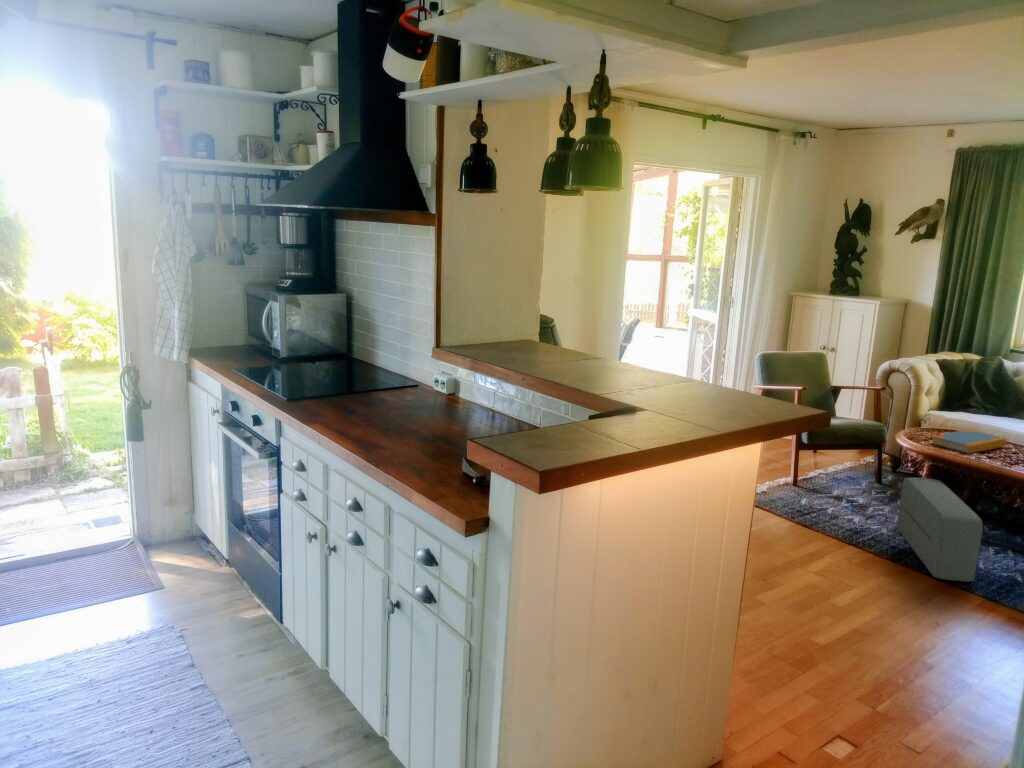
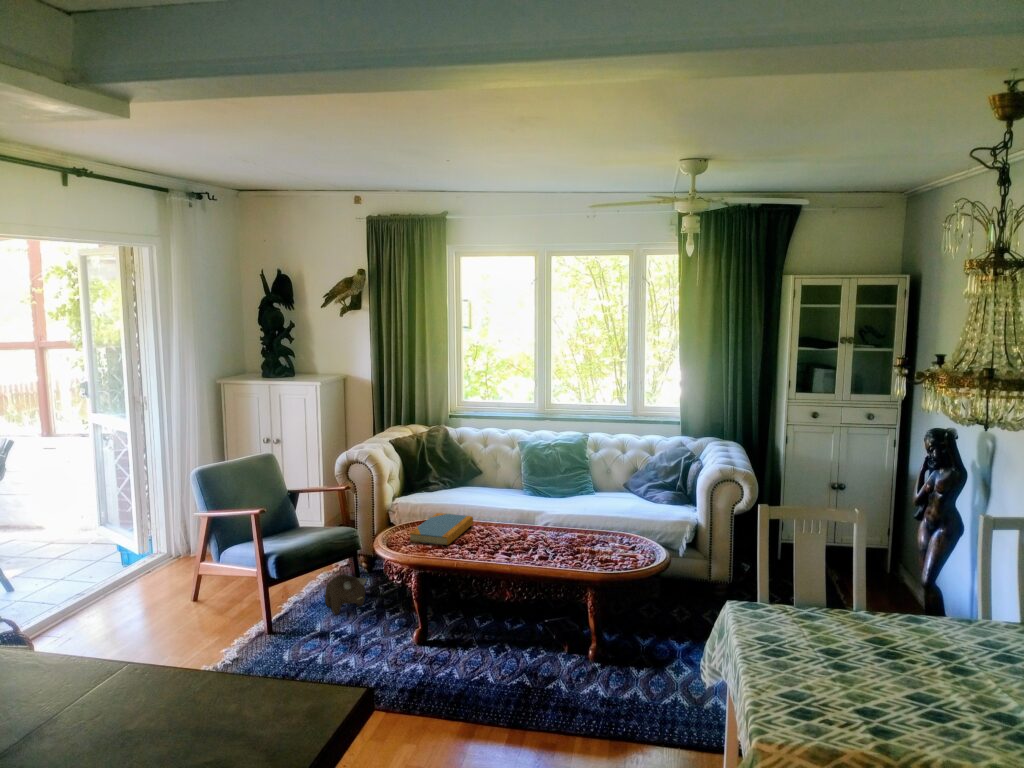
plush toy: none [847,460,885,490] -> present [325,574,367,615]
pouf: present [897,477,983,582] -> none [396,590,498,725]

